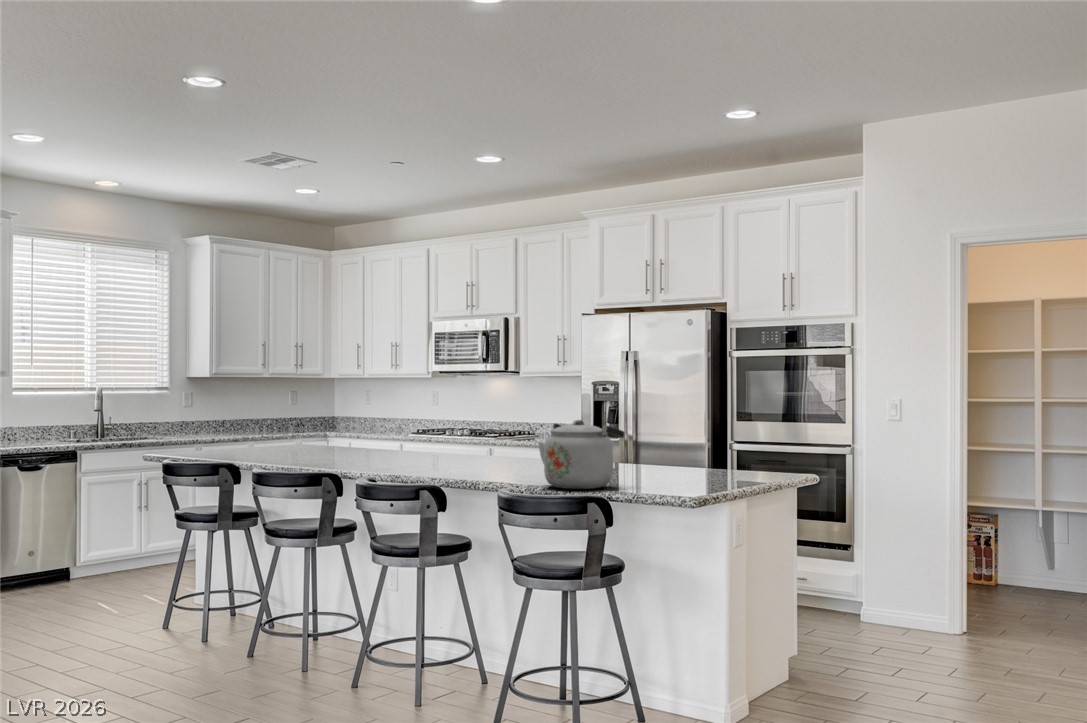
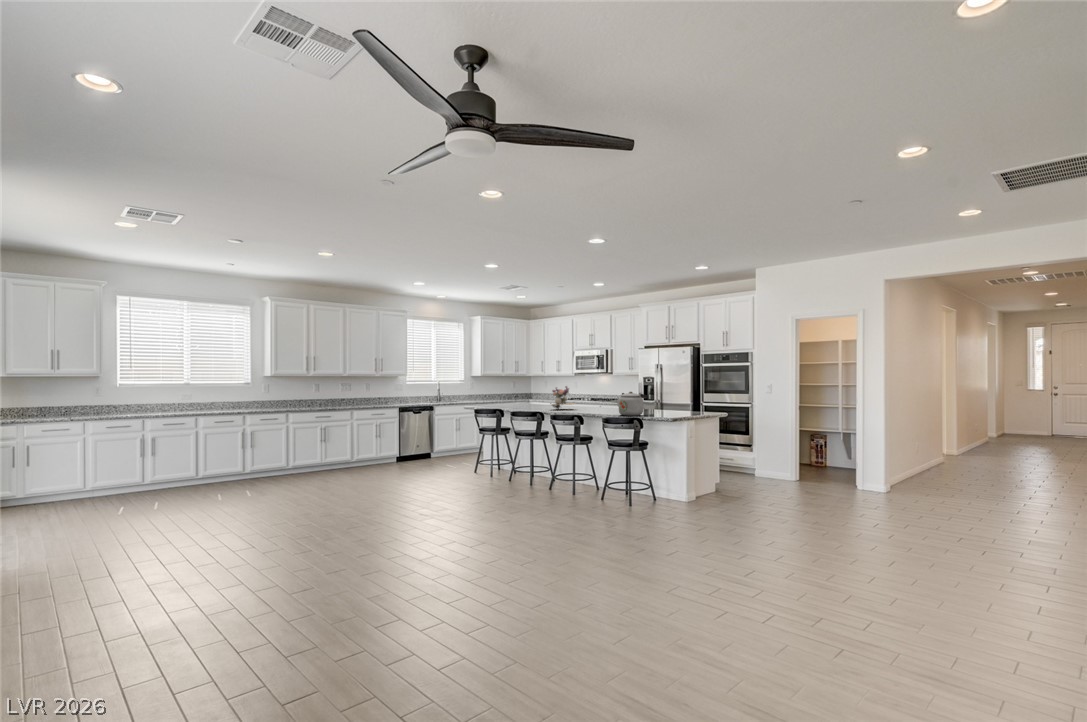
flower arrangement: none [358,401,433,465] -> present [552,386,574,409]

